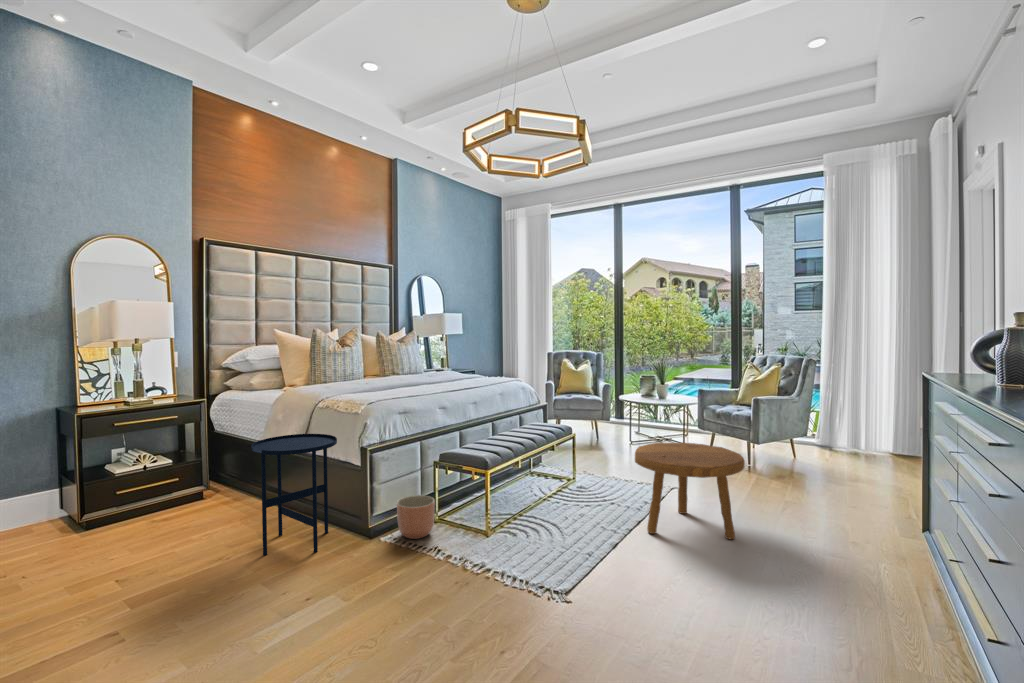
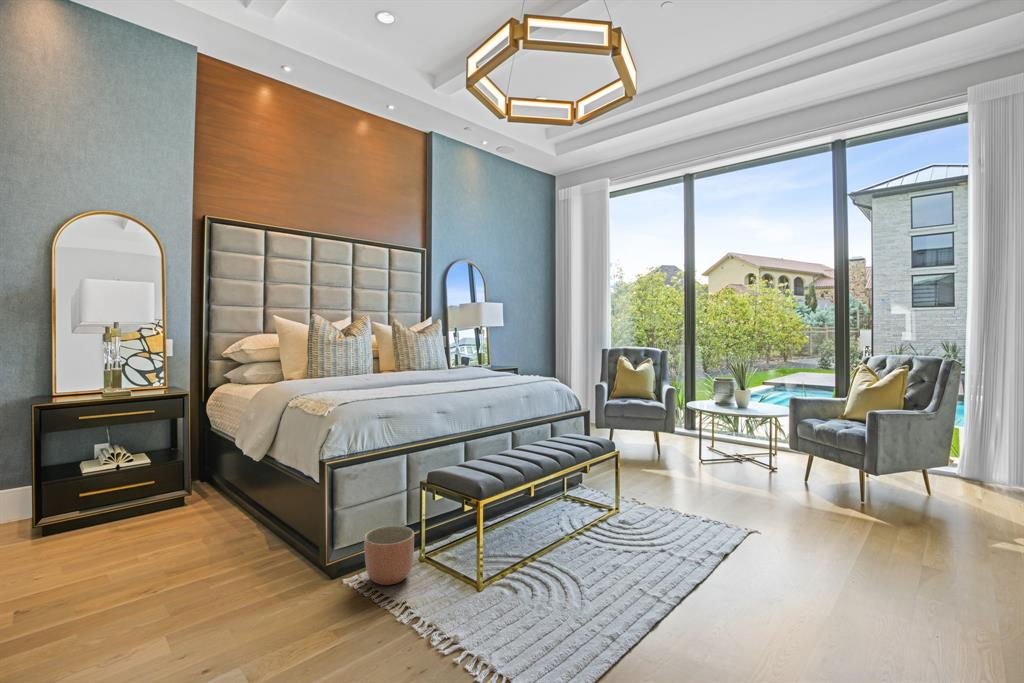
side table: present [251,434,337,555] -> none [182,440,295,595]
footstool: present [635,443,745,539] -> none [689,471,859,628]

